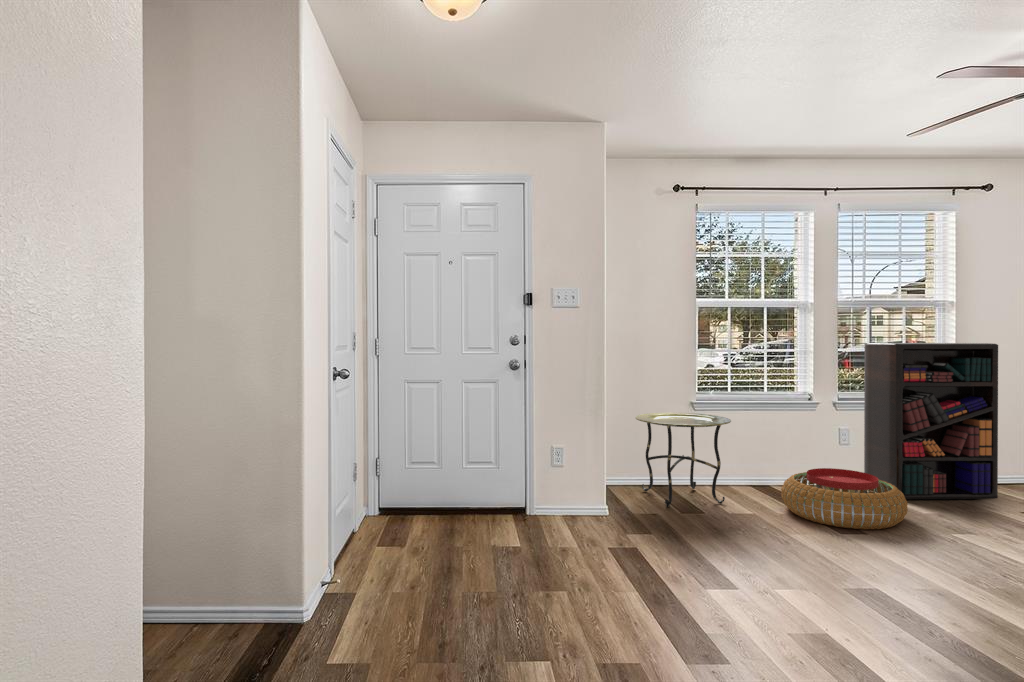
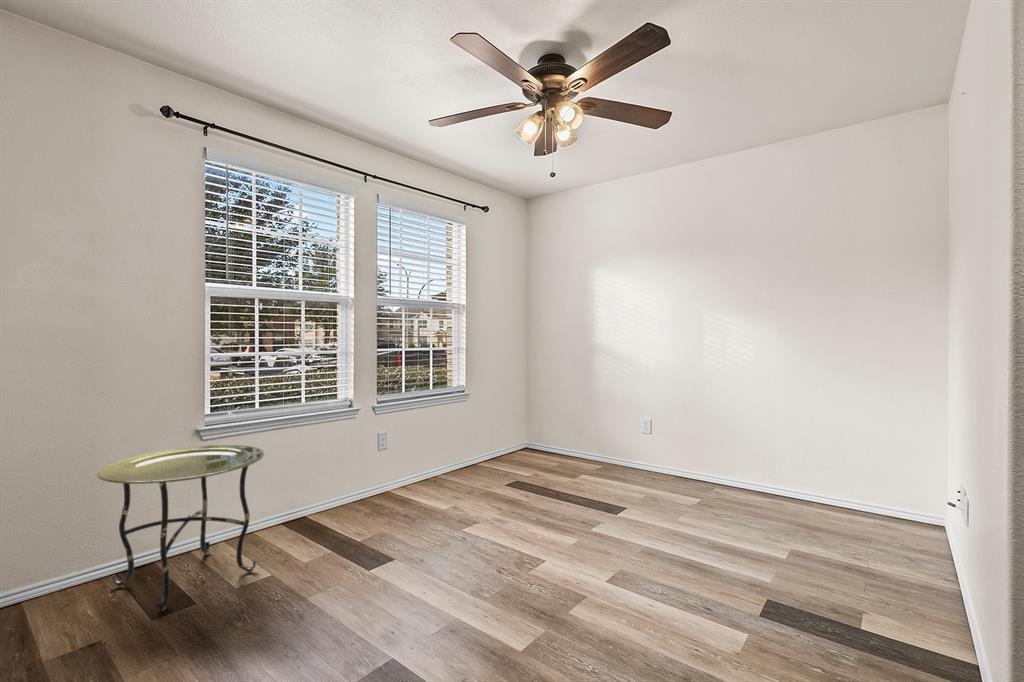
bookshelf: present [864,343,998,499] -> none [401,342,501,499]
pouf: present [781,468,908,529] -> none [330,485,459,565]

